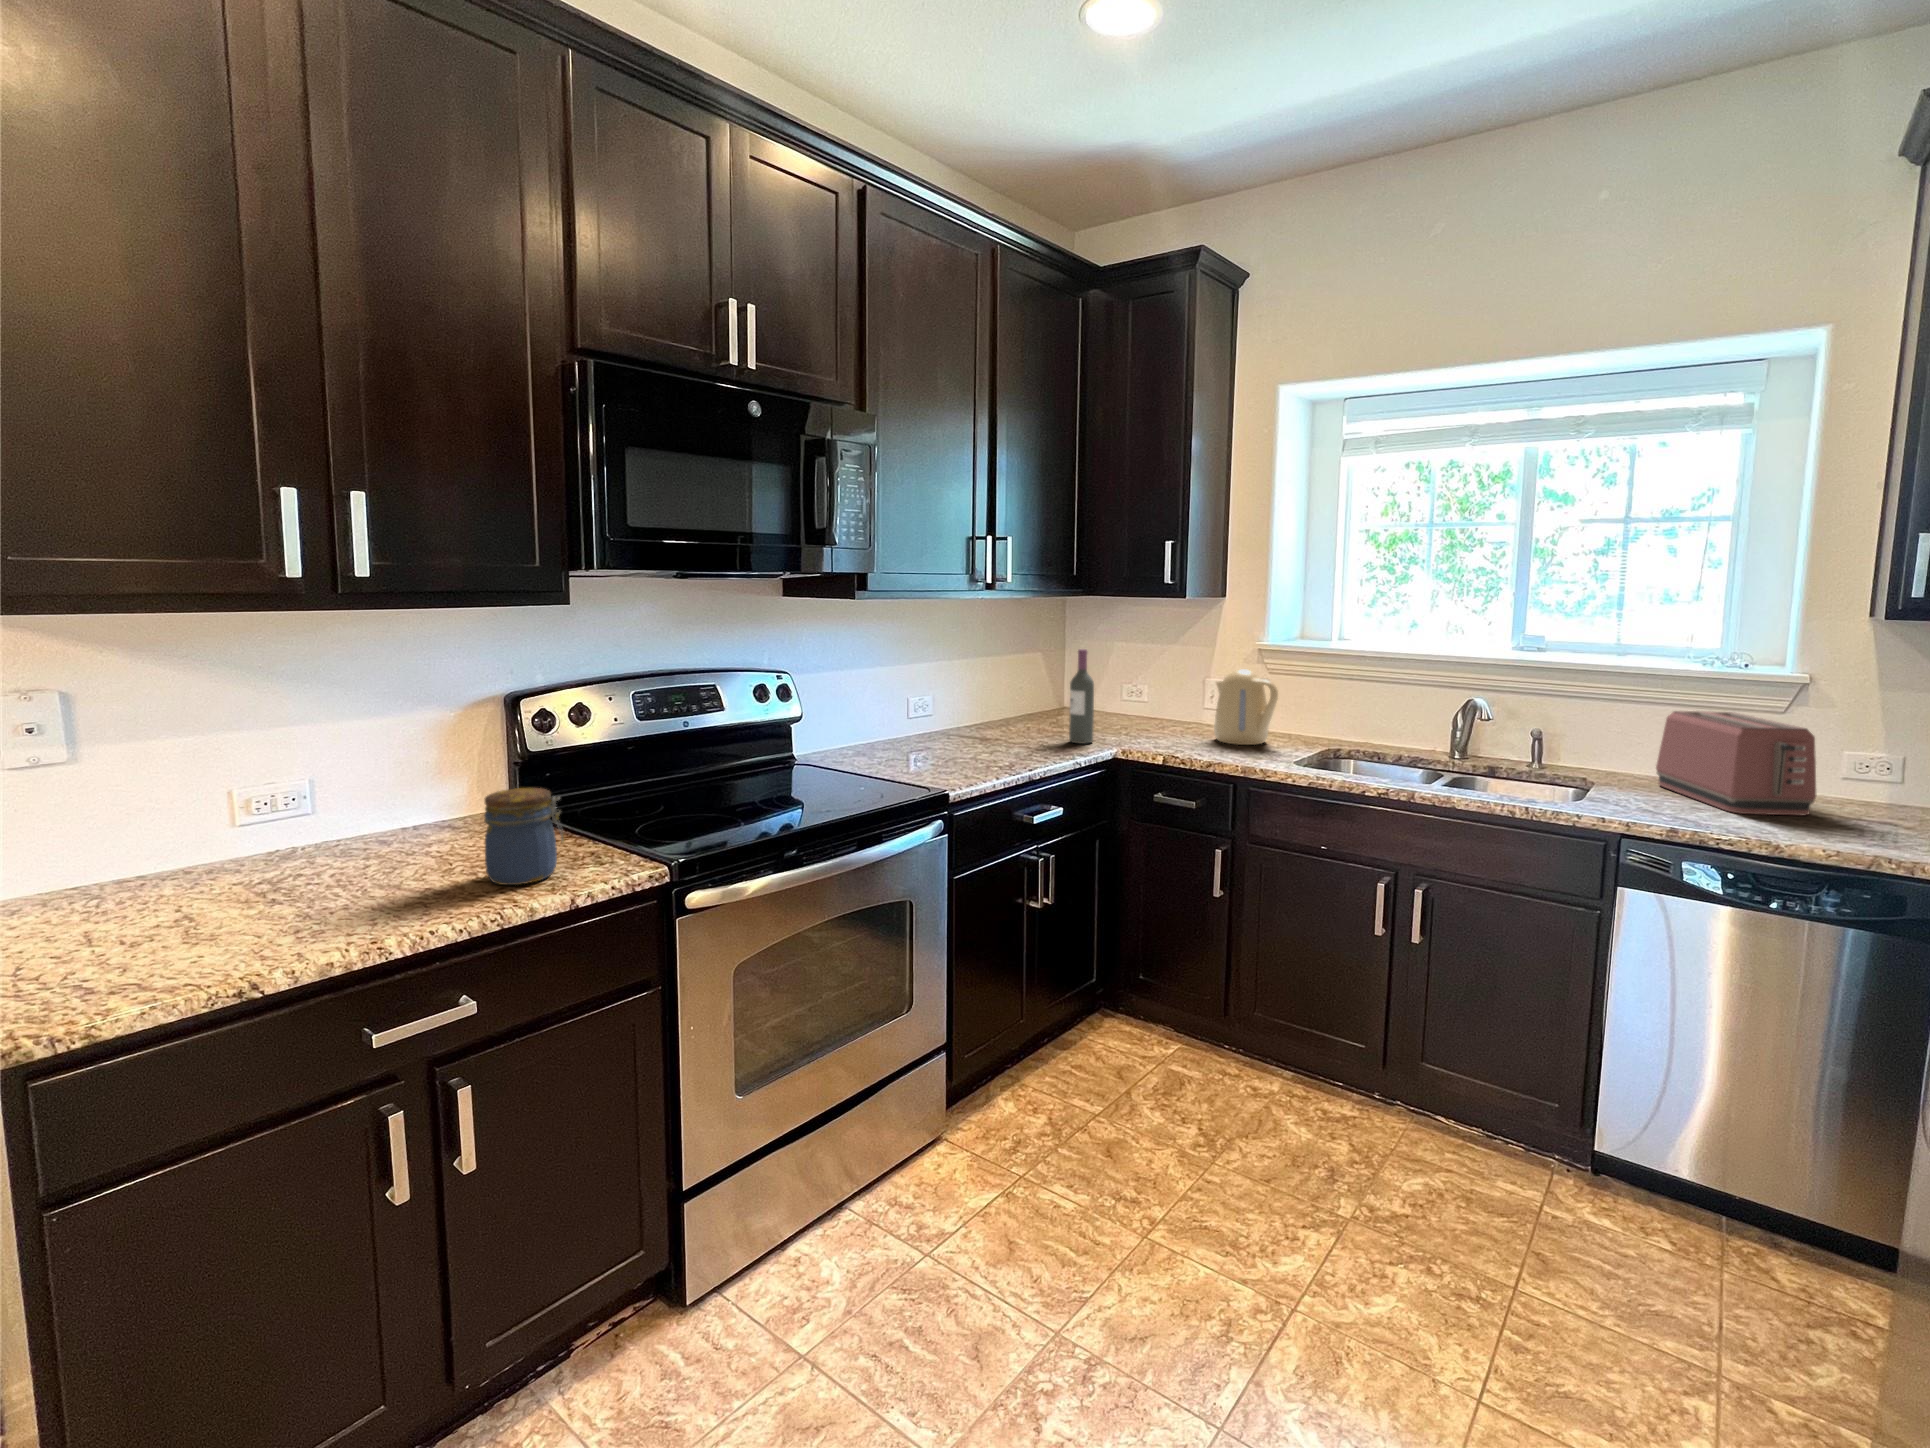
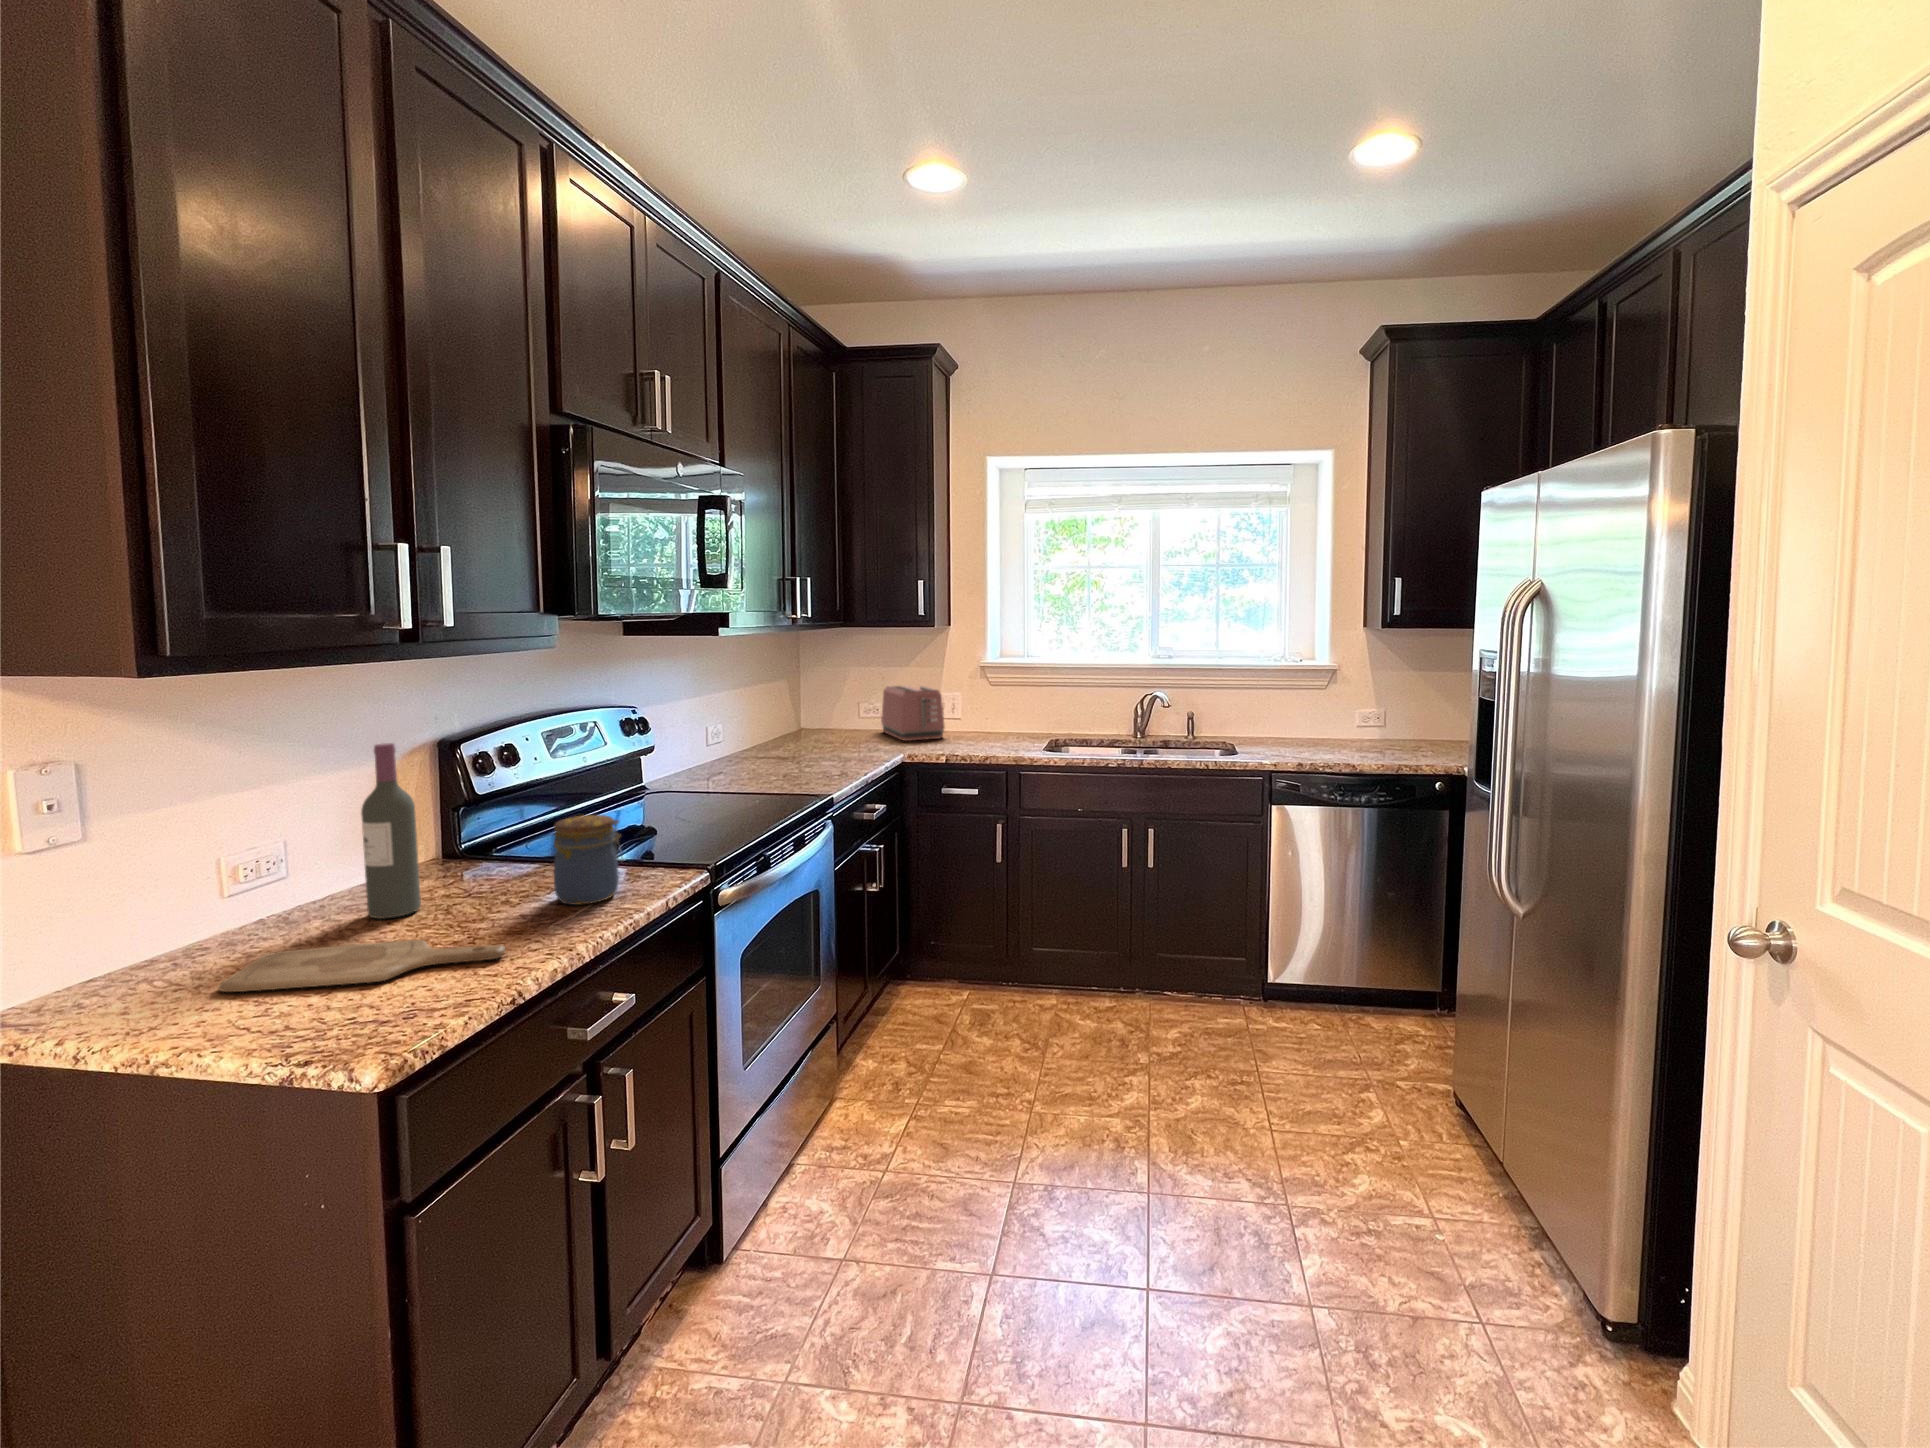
wine bottle: present [1069,649,1094,744] -> present [361,743,421,919]
kettle: present [1214,669,1278,745] -> none [961,683,1017,743]
toaster: present [1656,711,1816,816] -> present [881,685,945,741]
cutting board: none [114,887,340,938] -> present [219,940,506,992]

